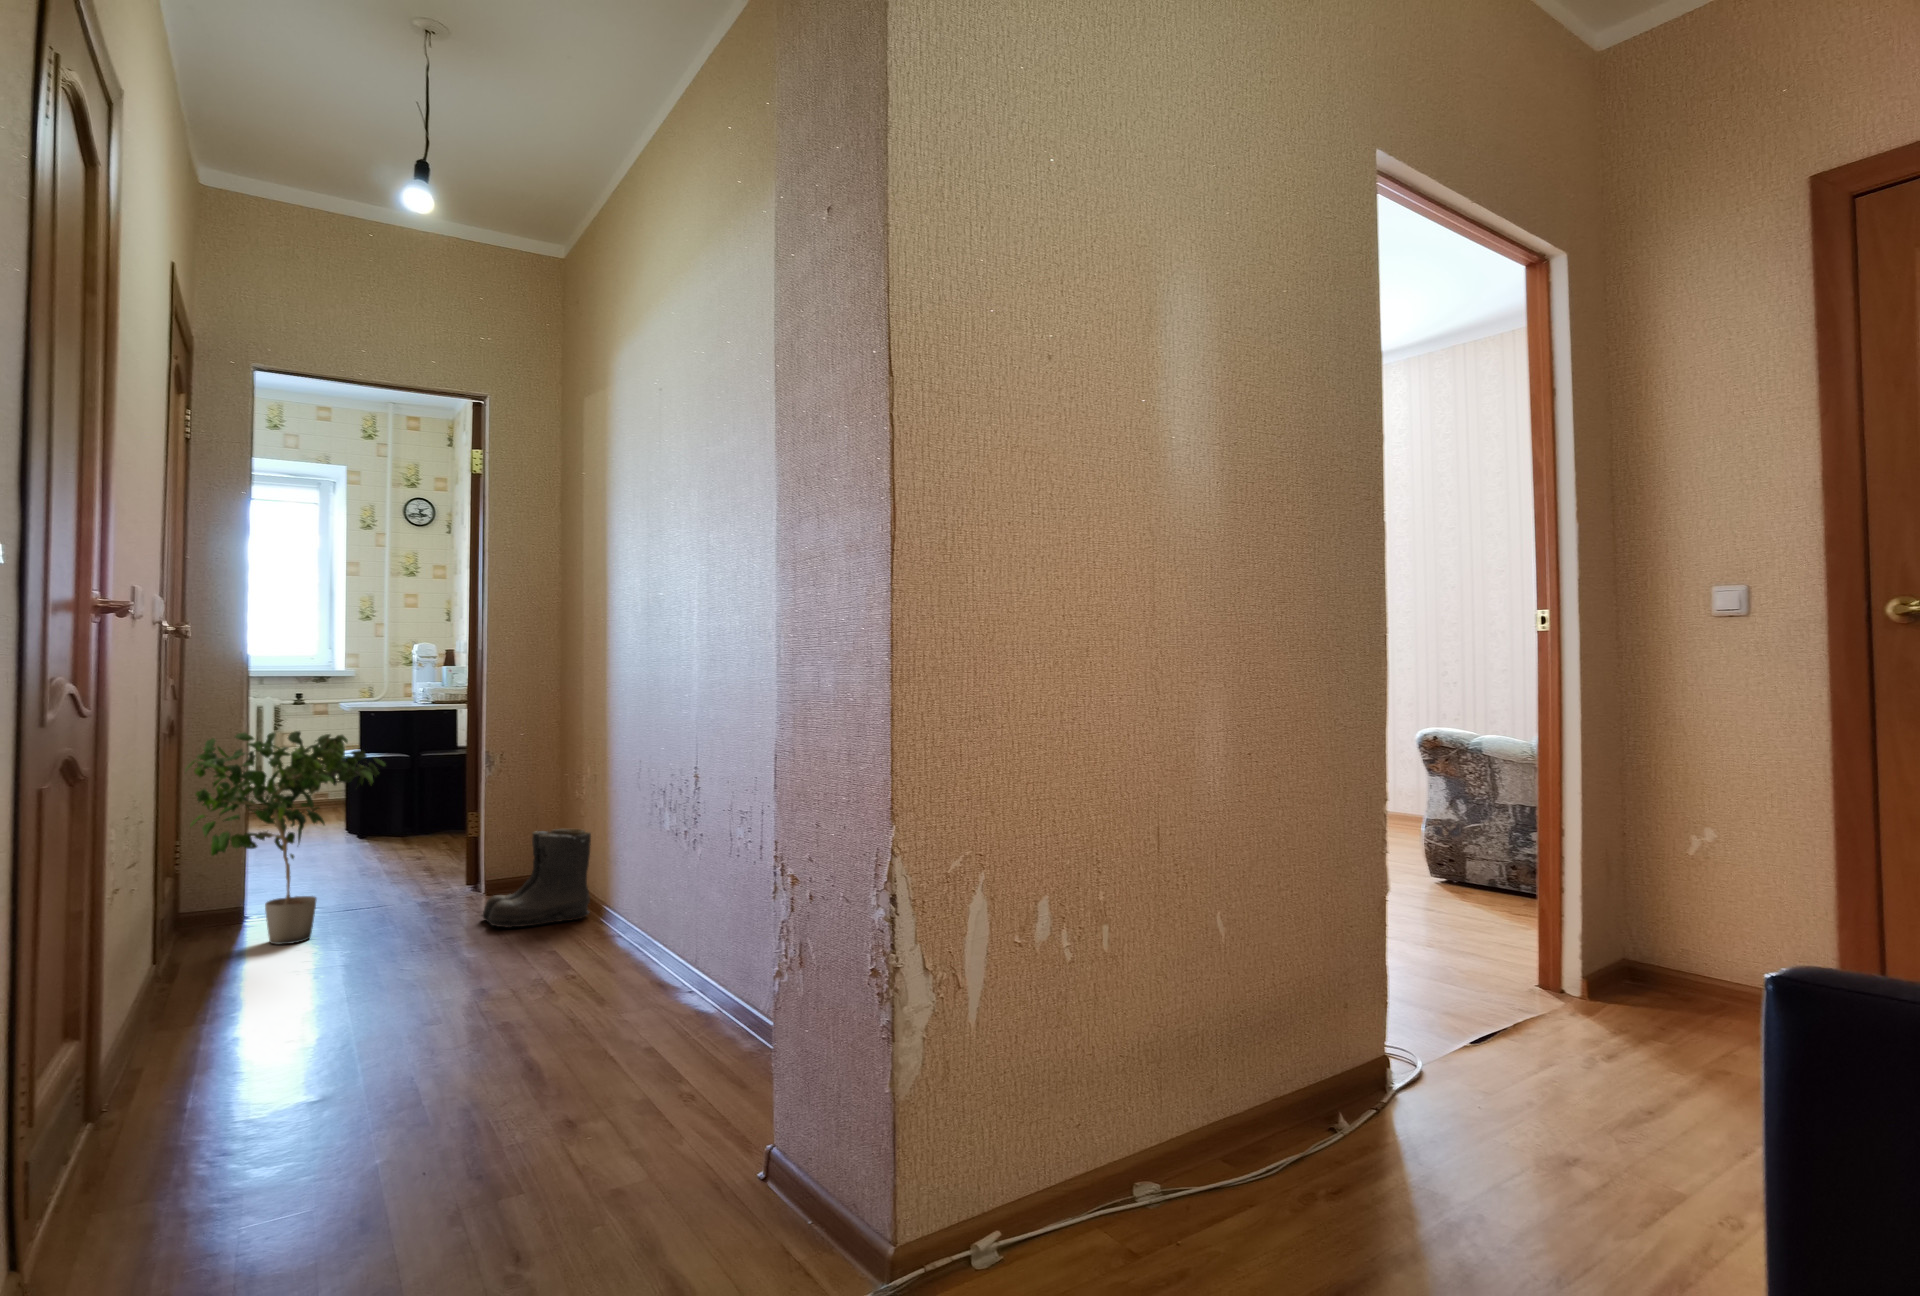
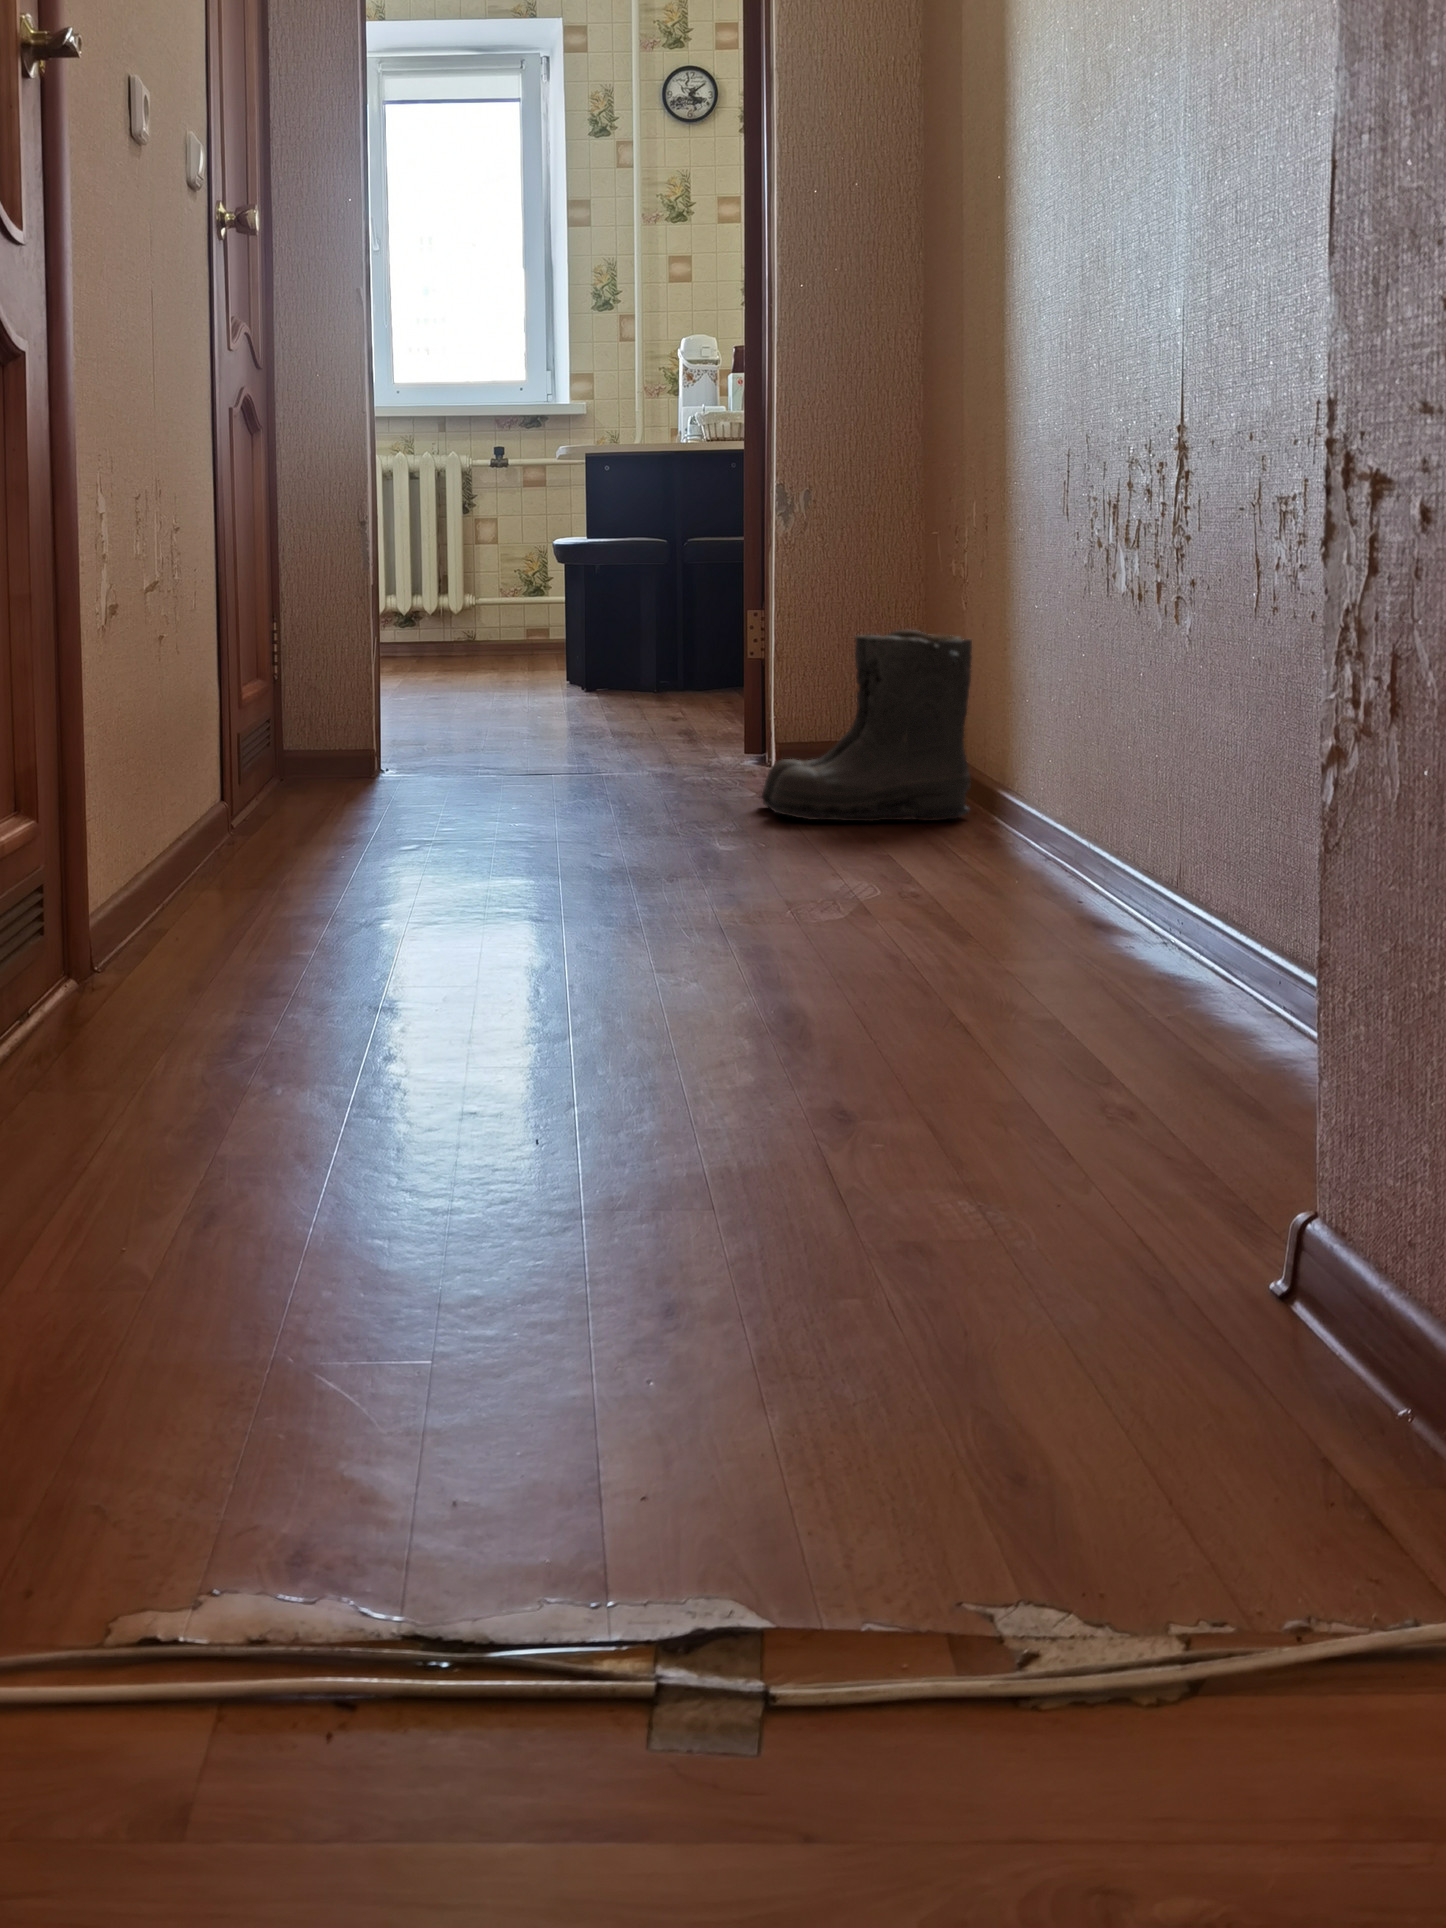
potted plant: present [185,731,385,944] -> none [272,417,586,810]

